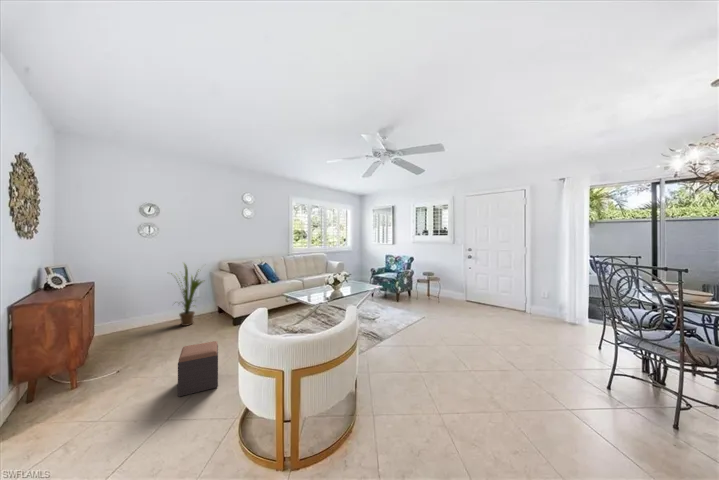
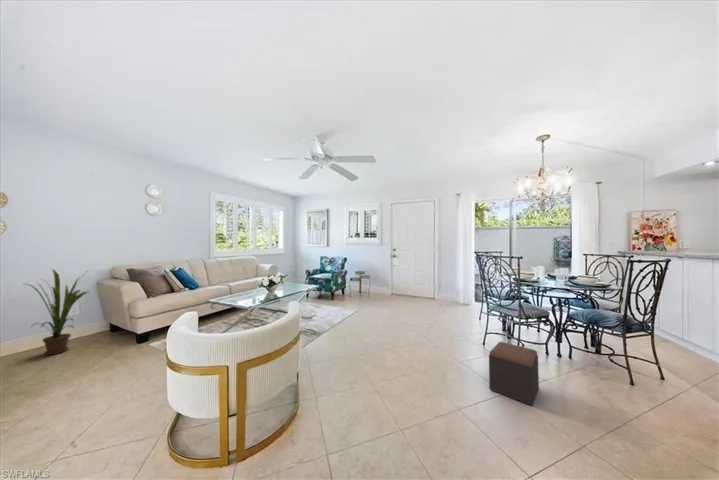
footstool: present [178,341,218,397] -> present [489,342,539,405]

